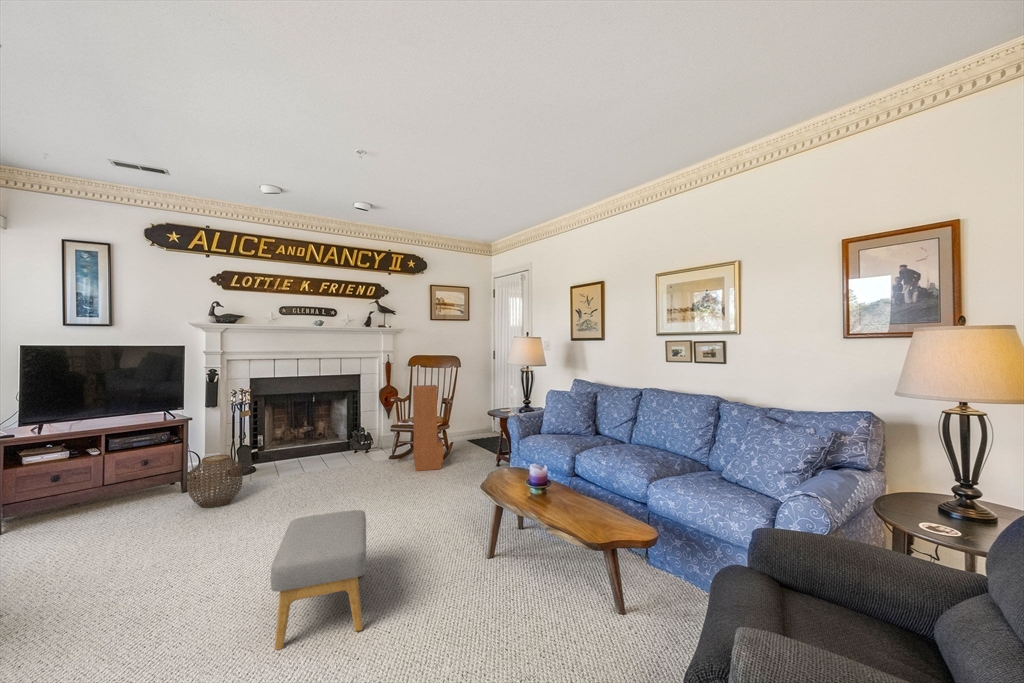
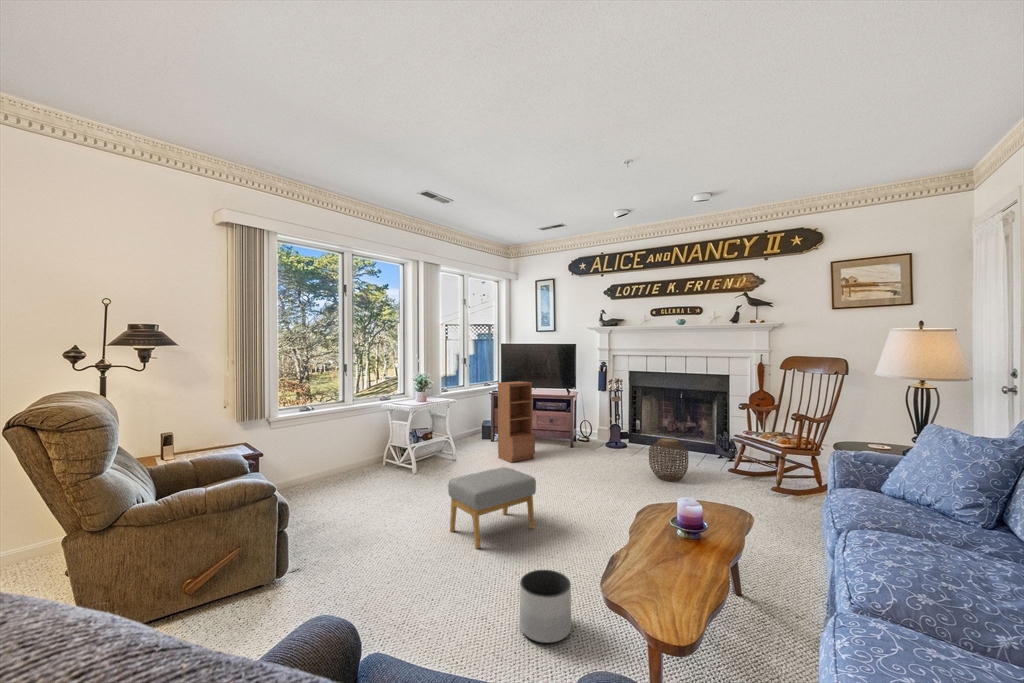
bookcase: present [413,385,443,471] -> present [498,381,535,463]
woven basket: present [188,455,243,508] -> present [649,438,688,481]
planter: none [520,558,570,630] -> present [520,570,571,643]

